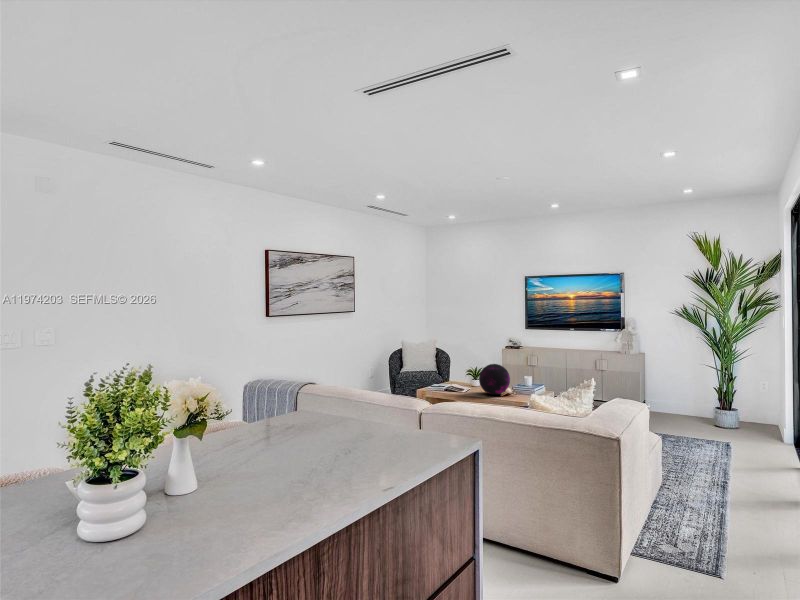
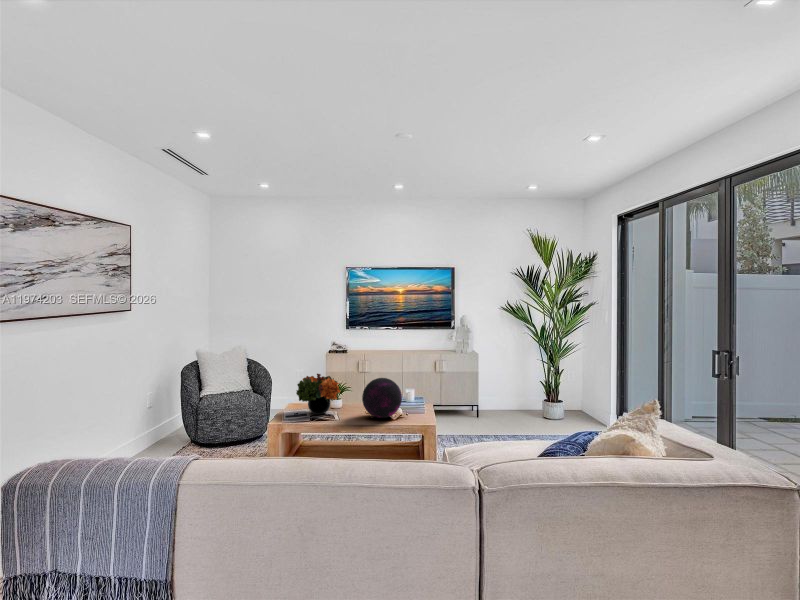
flower arrangement: none [439,359,473,388] -> present [296,374,341,414]

